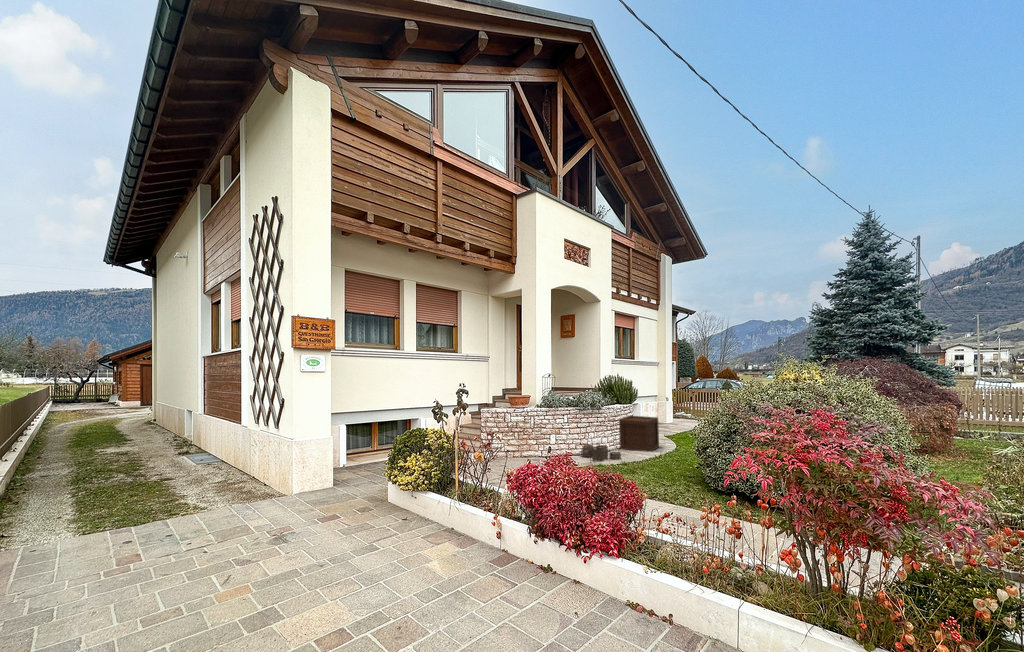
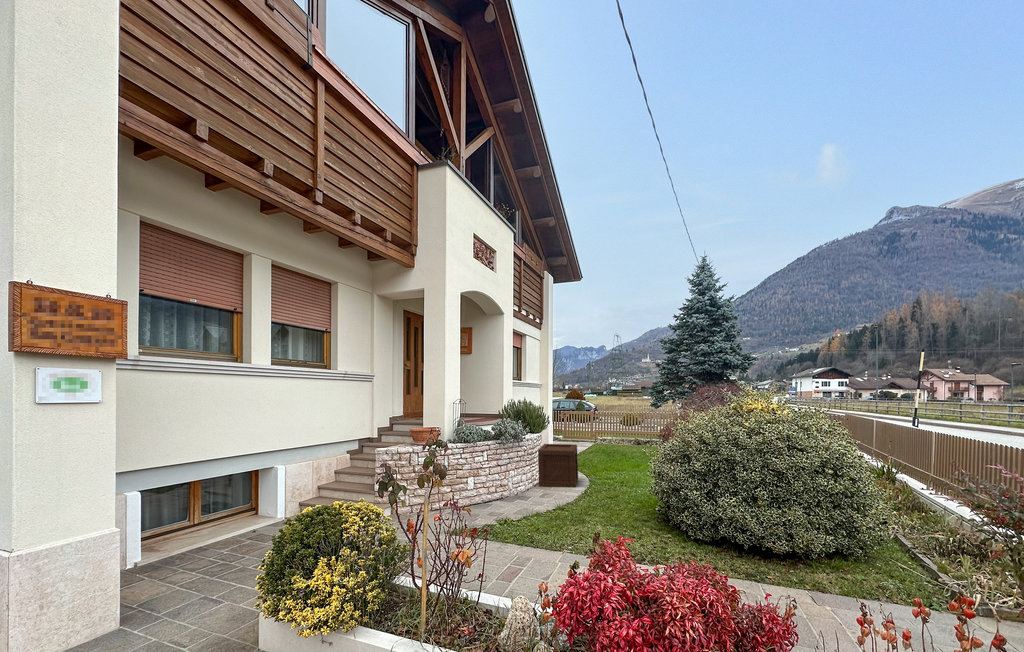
woven basket: present [582,444,621,461] -> none [504,484,555,511]

